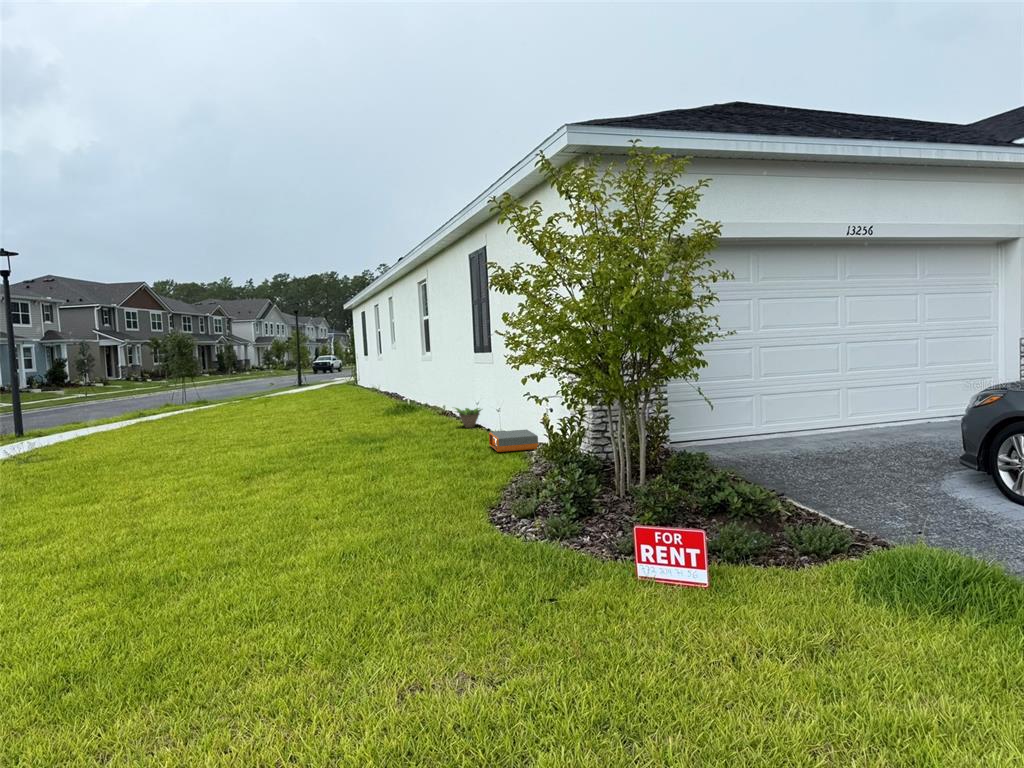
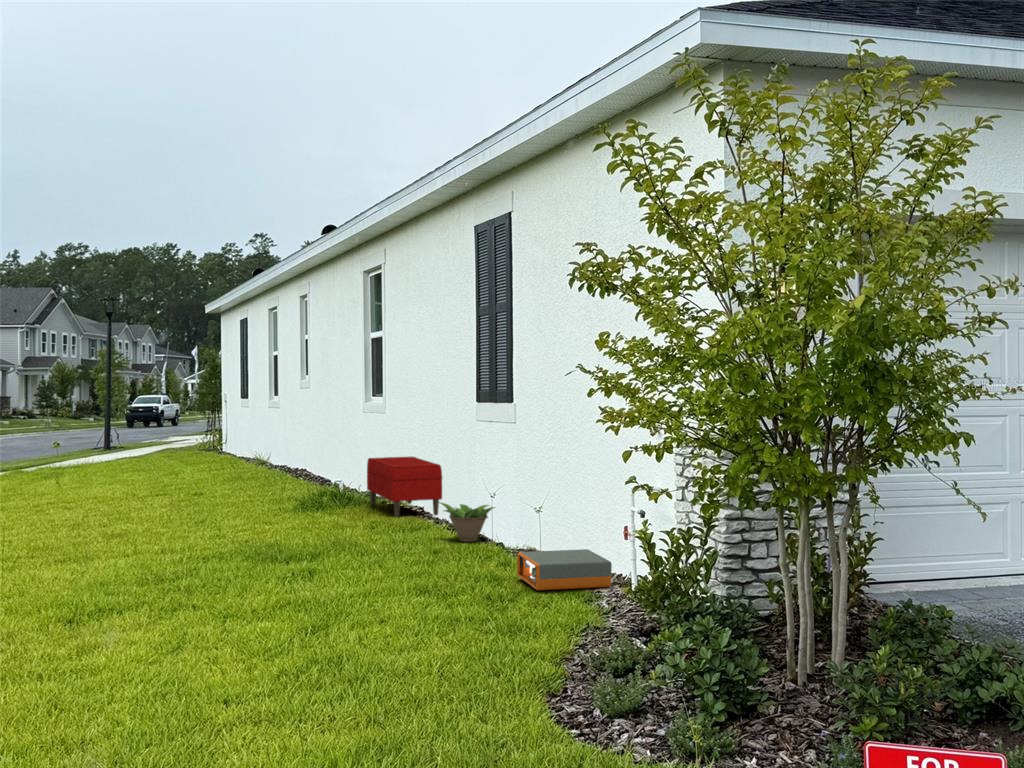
bench: none [421,384,460,416] -> present [367,456,442,518]

